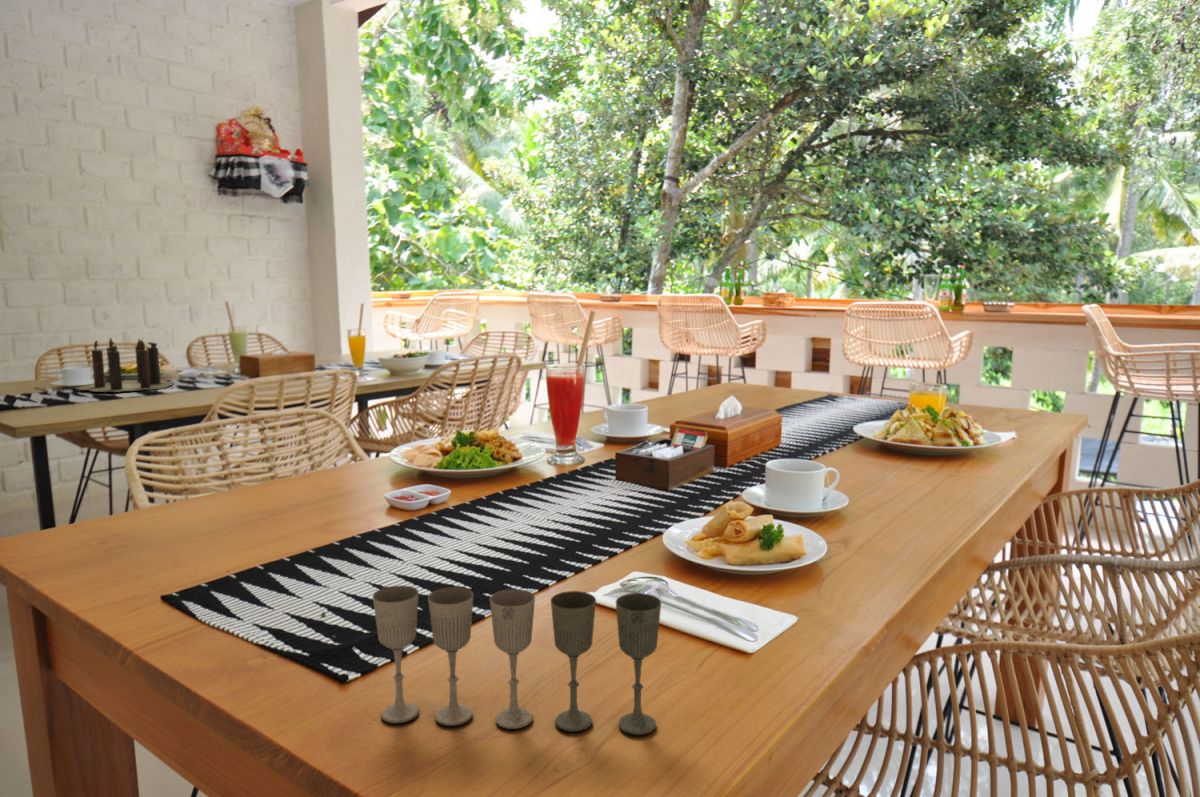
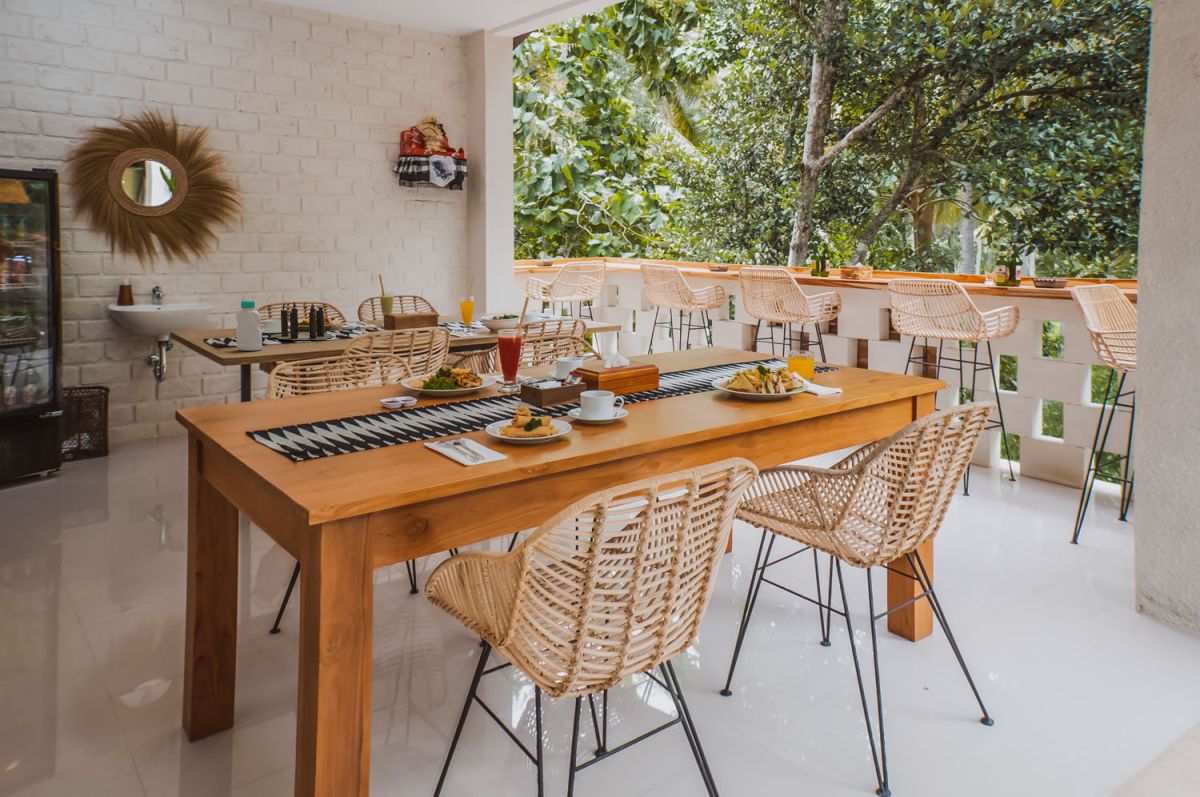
bottle: none [26,336,73,413] -> present [236,300,262,351]
wine glass: present [373,586,661,735] -> none [295,420,395,484]

